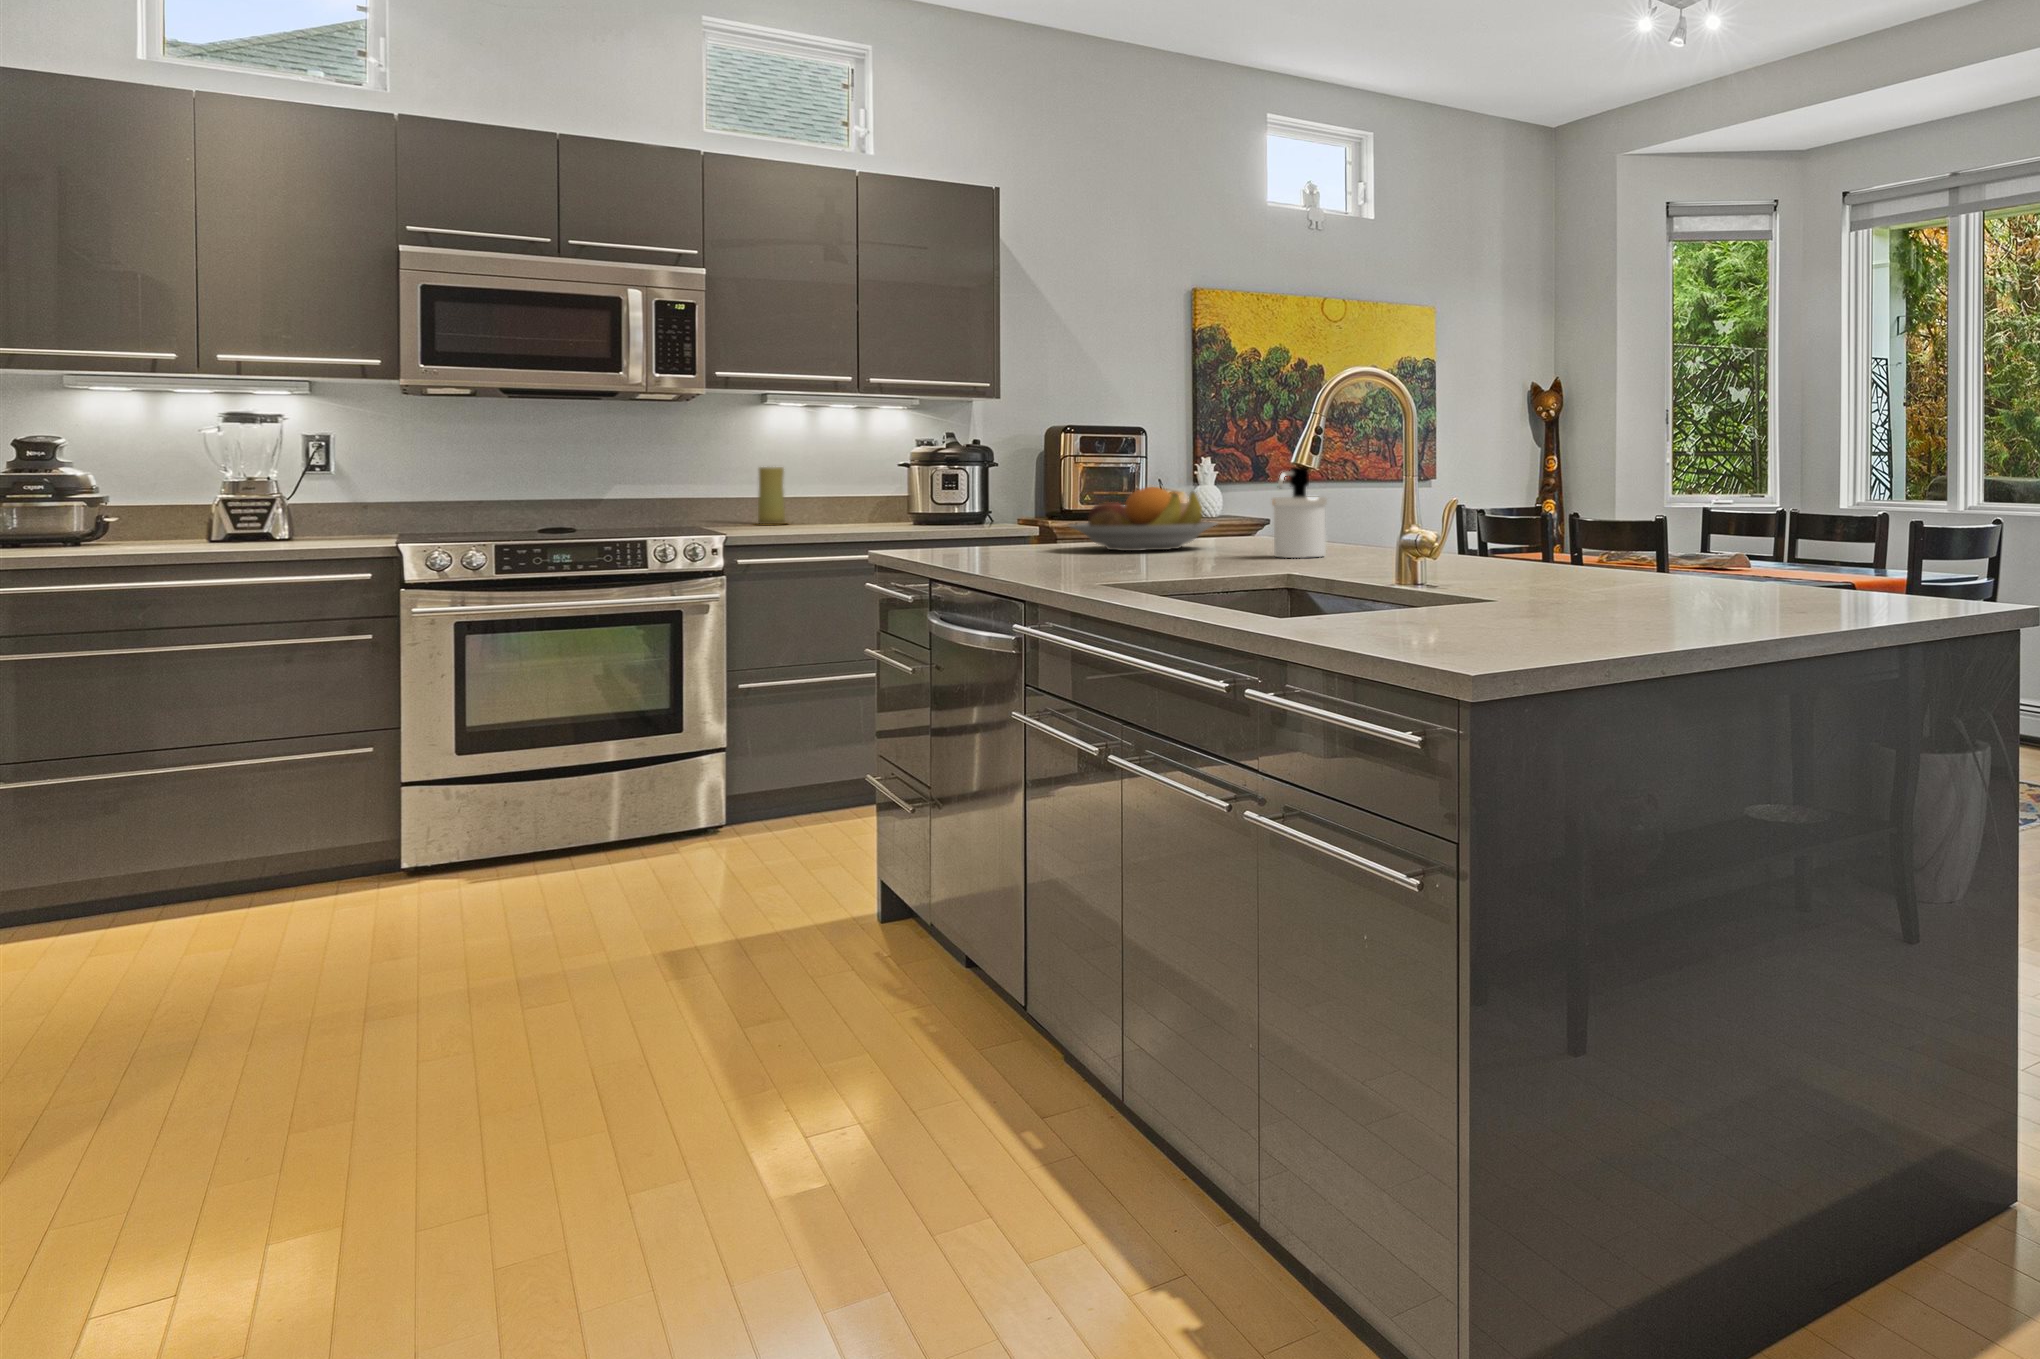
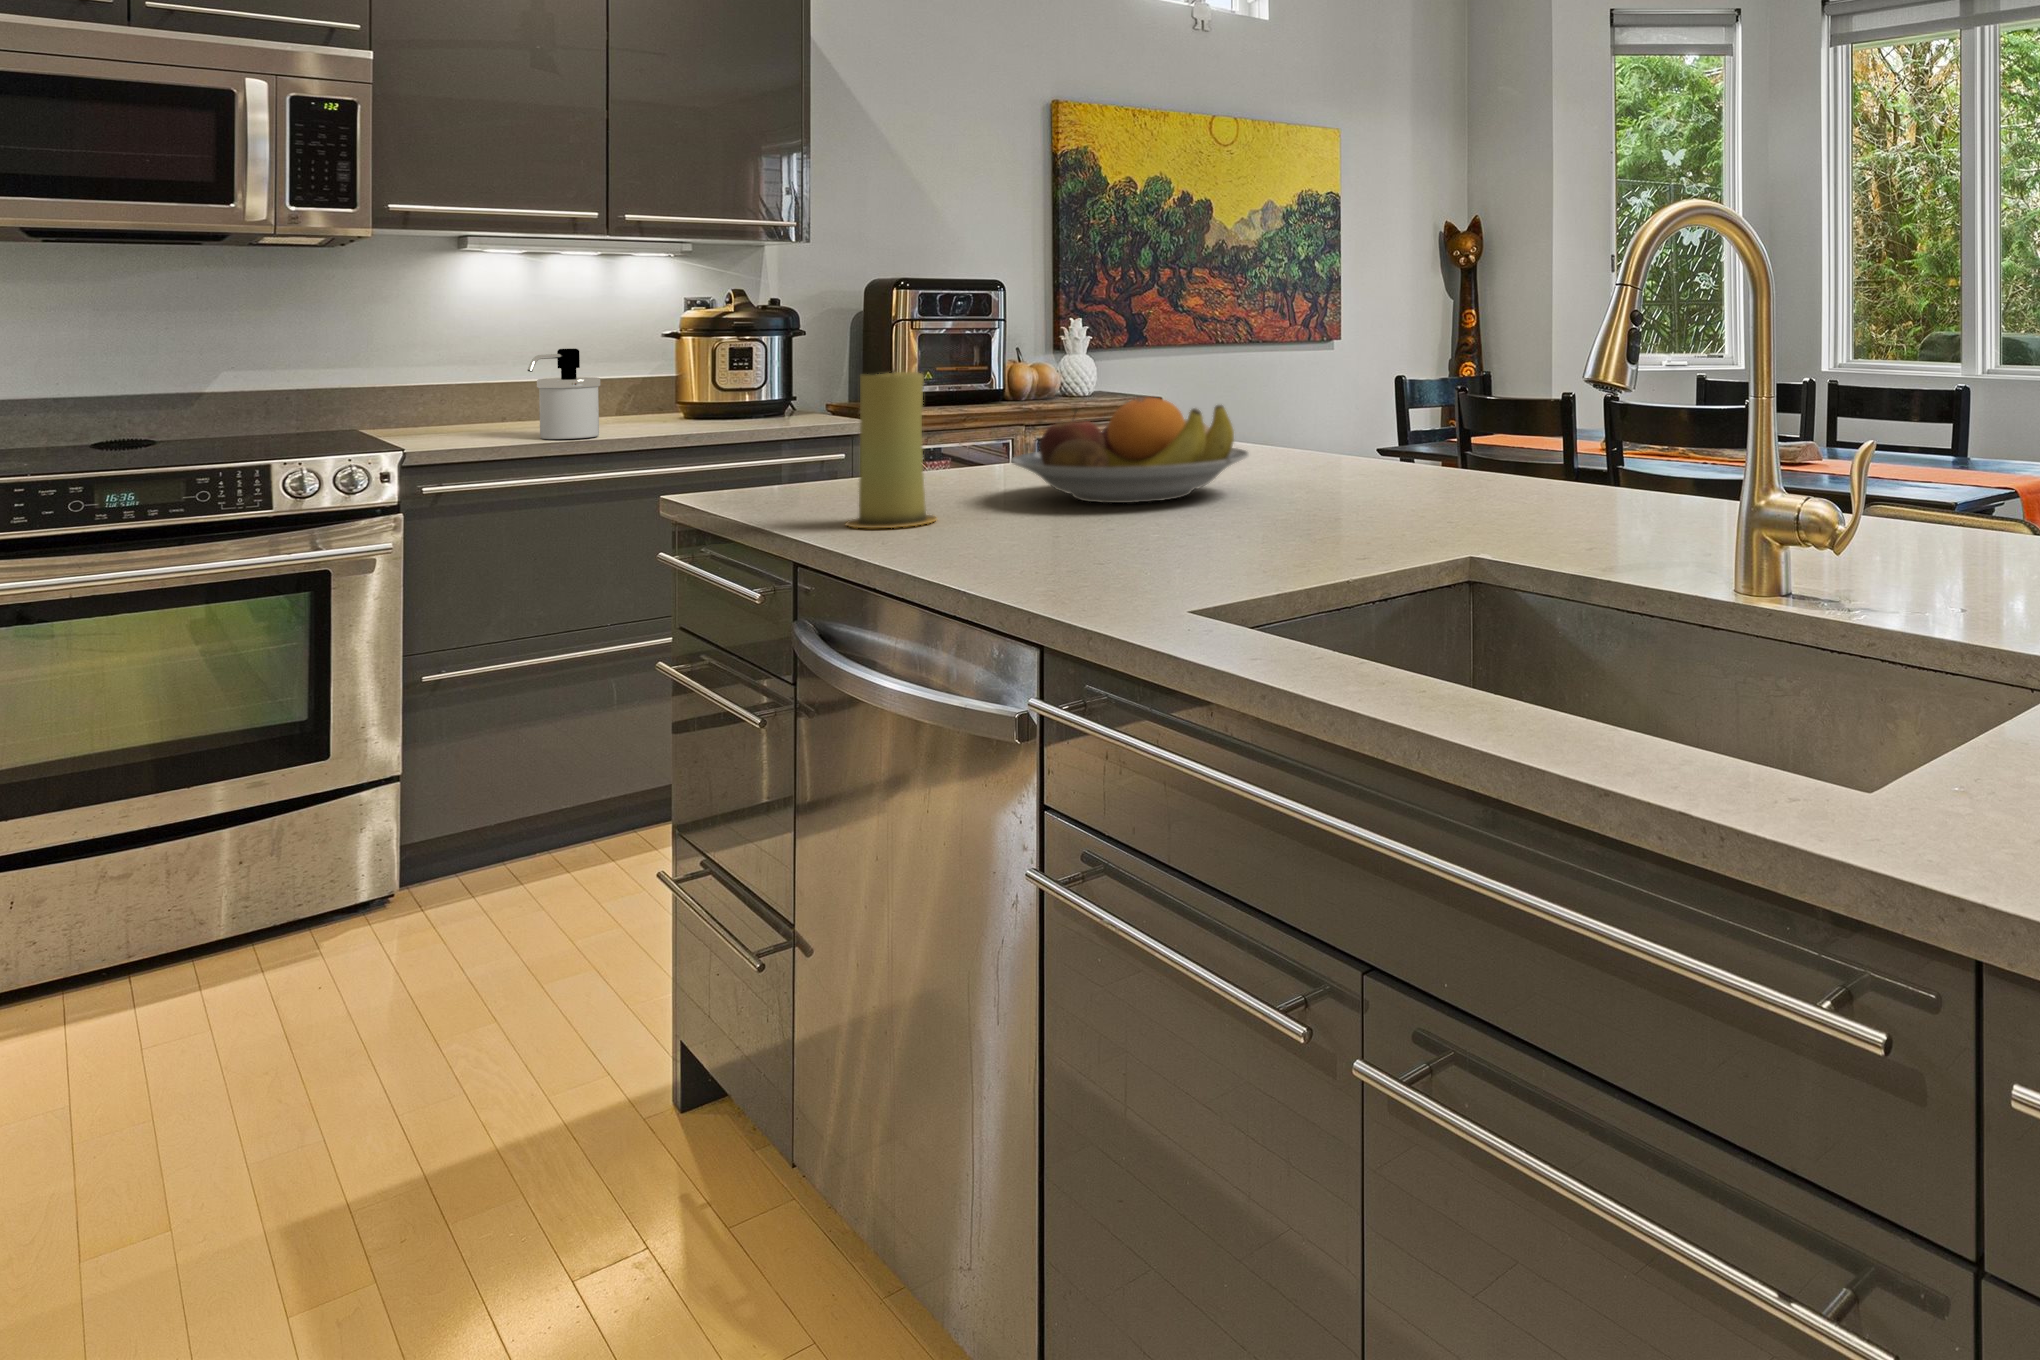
candle: present [758,467,785,524] -> present [846,372,937,528]
soap dispenser: present [1272,467,1327,558] -> present [528,348,600,439]

